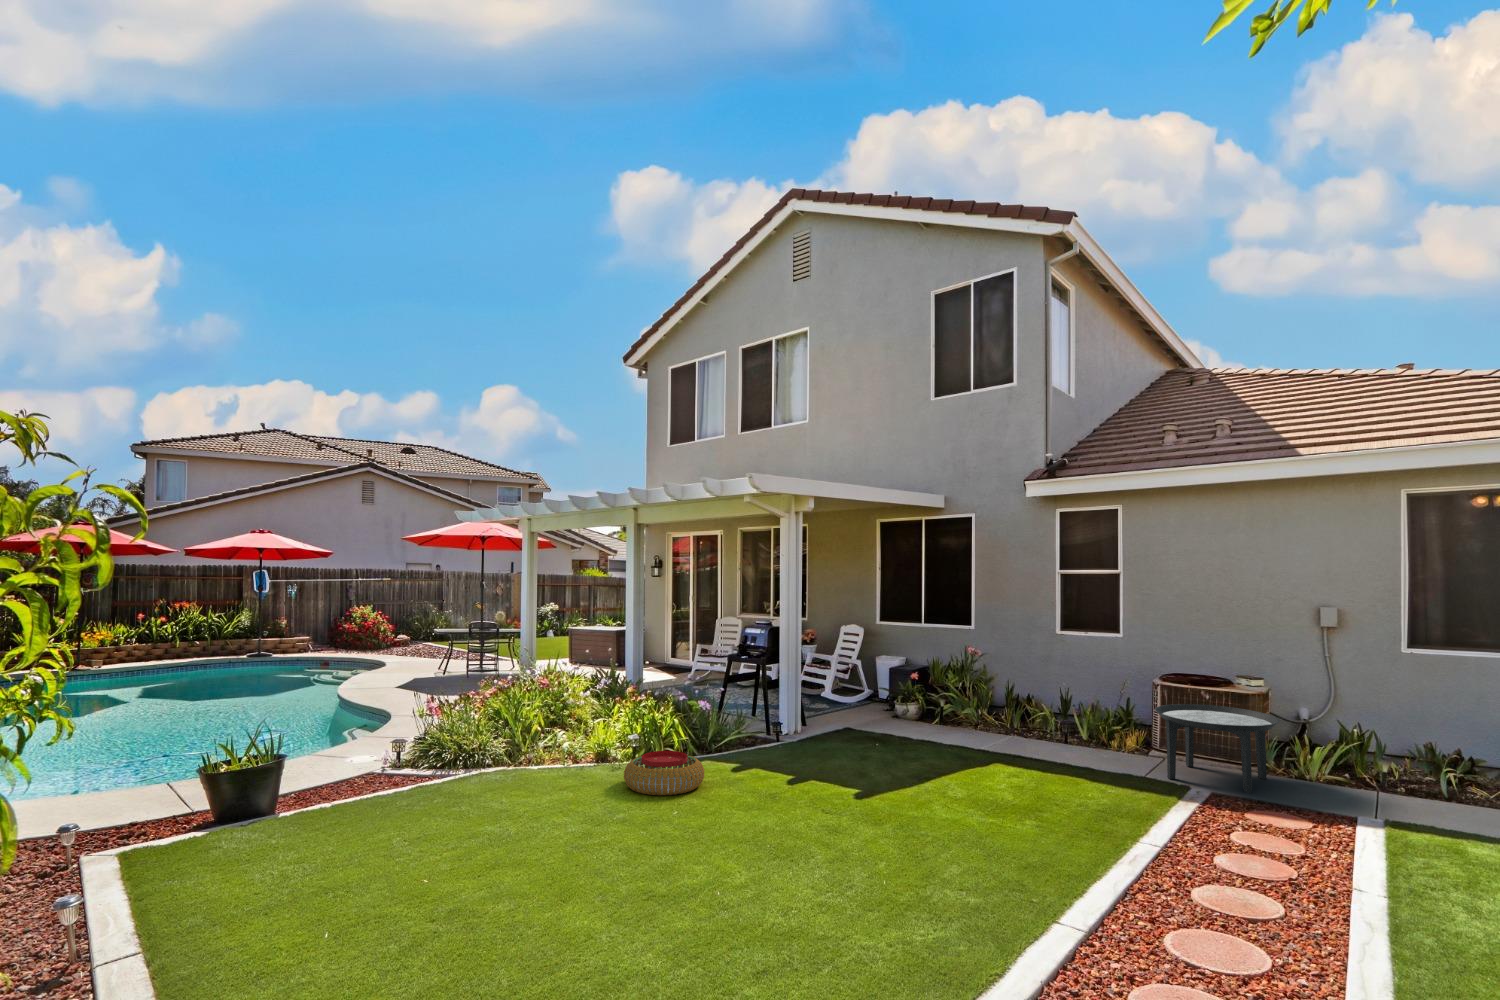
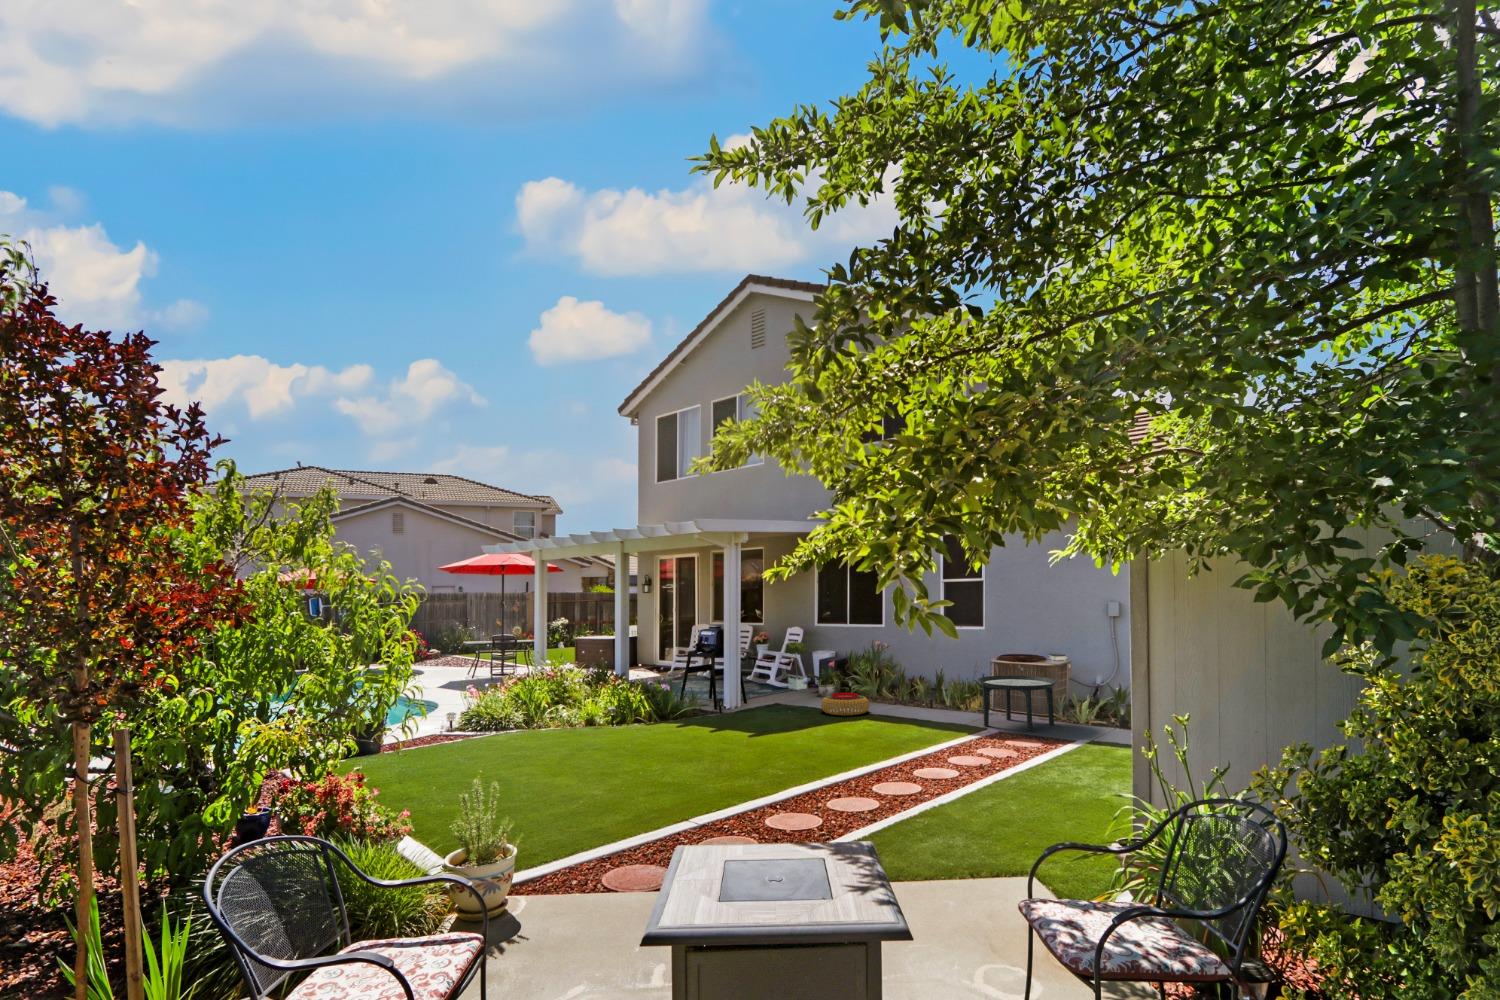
potted tree: none [841,642,869,705] -> present [785,641,807,690]
pouf: present [624,751,704,795] -> present [821,692,869,716]

